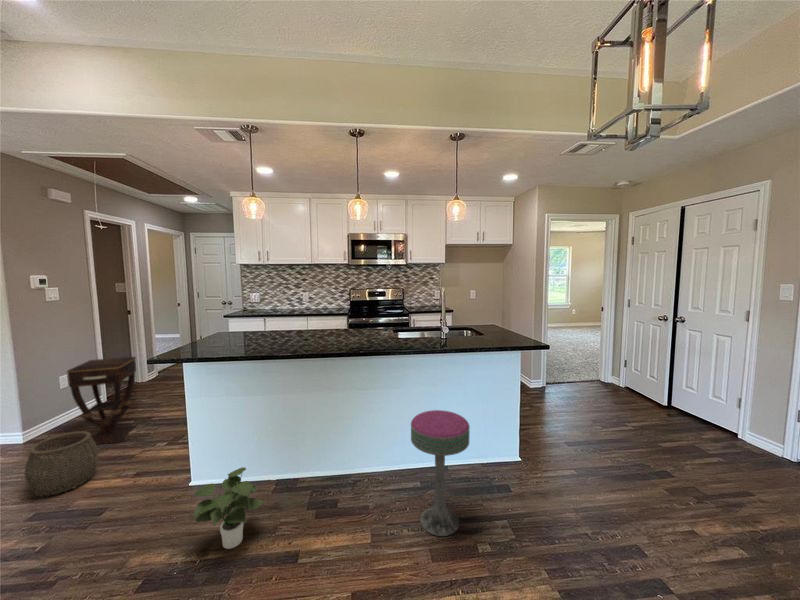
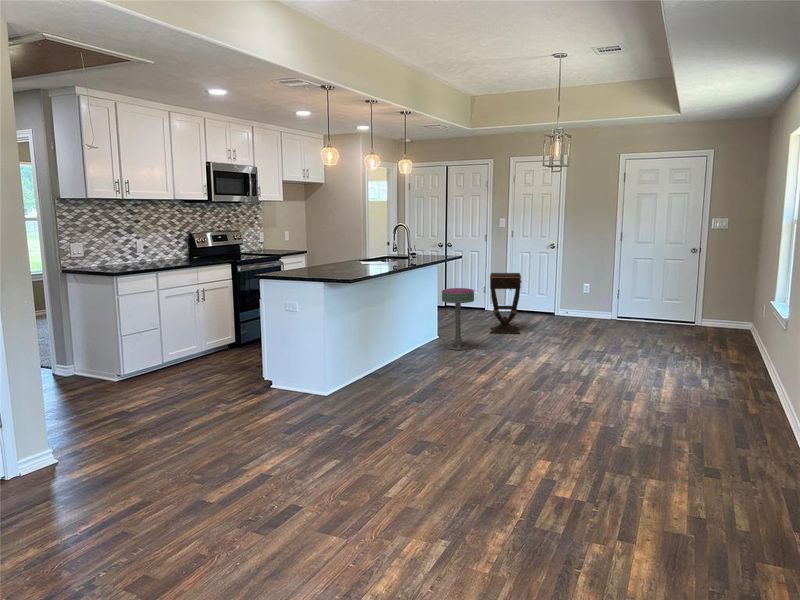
side table: present [67,357,136,445] -> present [490,273,522,334]
woven basket: present [24,431,99,496] -> none [223,373,278,430]
potted plant: present [194,467,265,549] -> none [398,335,432,379]

